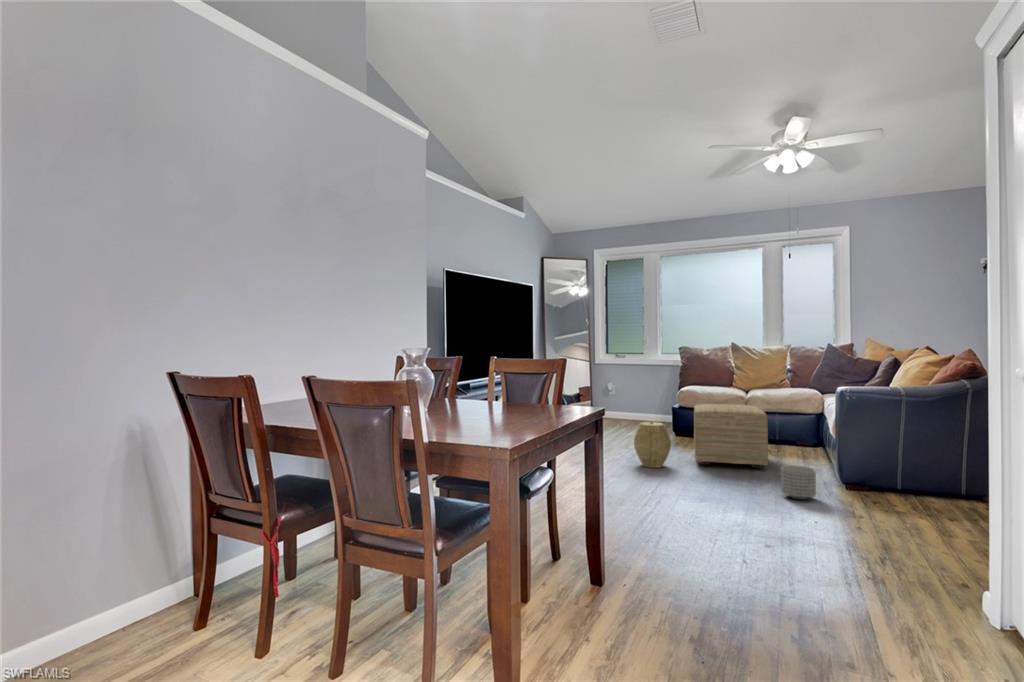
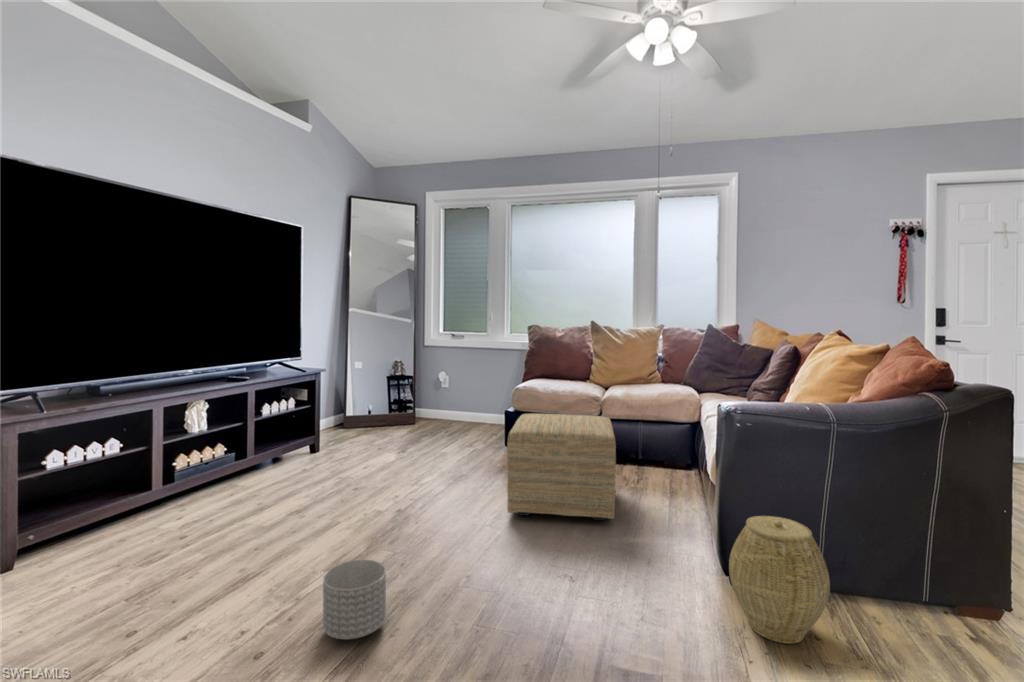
woven basket: present [634,421,671,468] -> present [729,516,830,644]
planter: present [781,465,816,500] -> present [323,559,386,640]

